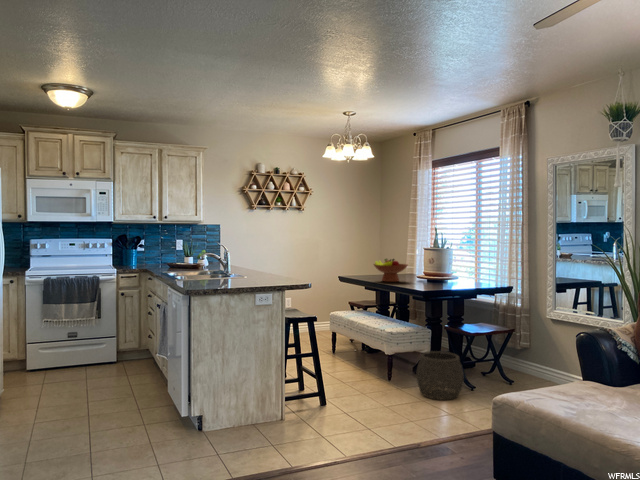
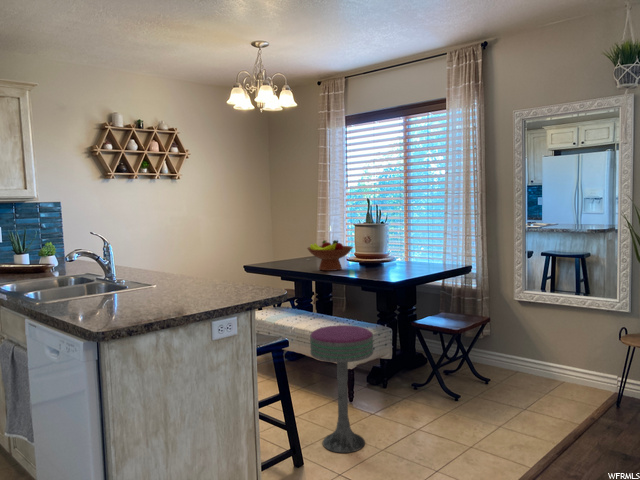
bar stool: none [342,316,386,403] -> present [310,325,373,453]
woven basket: present [416,351,464,400] -> none [399,359,463,427]

